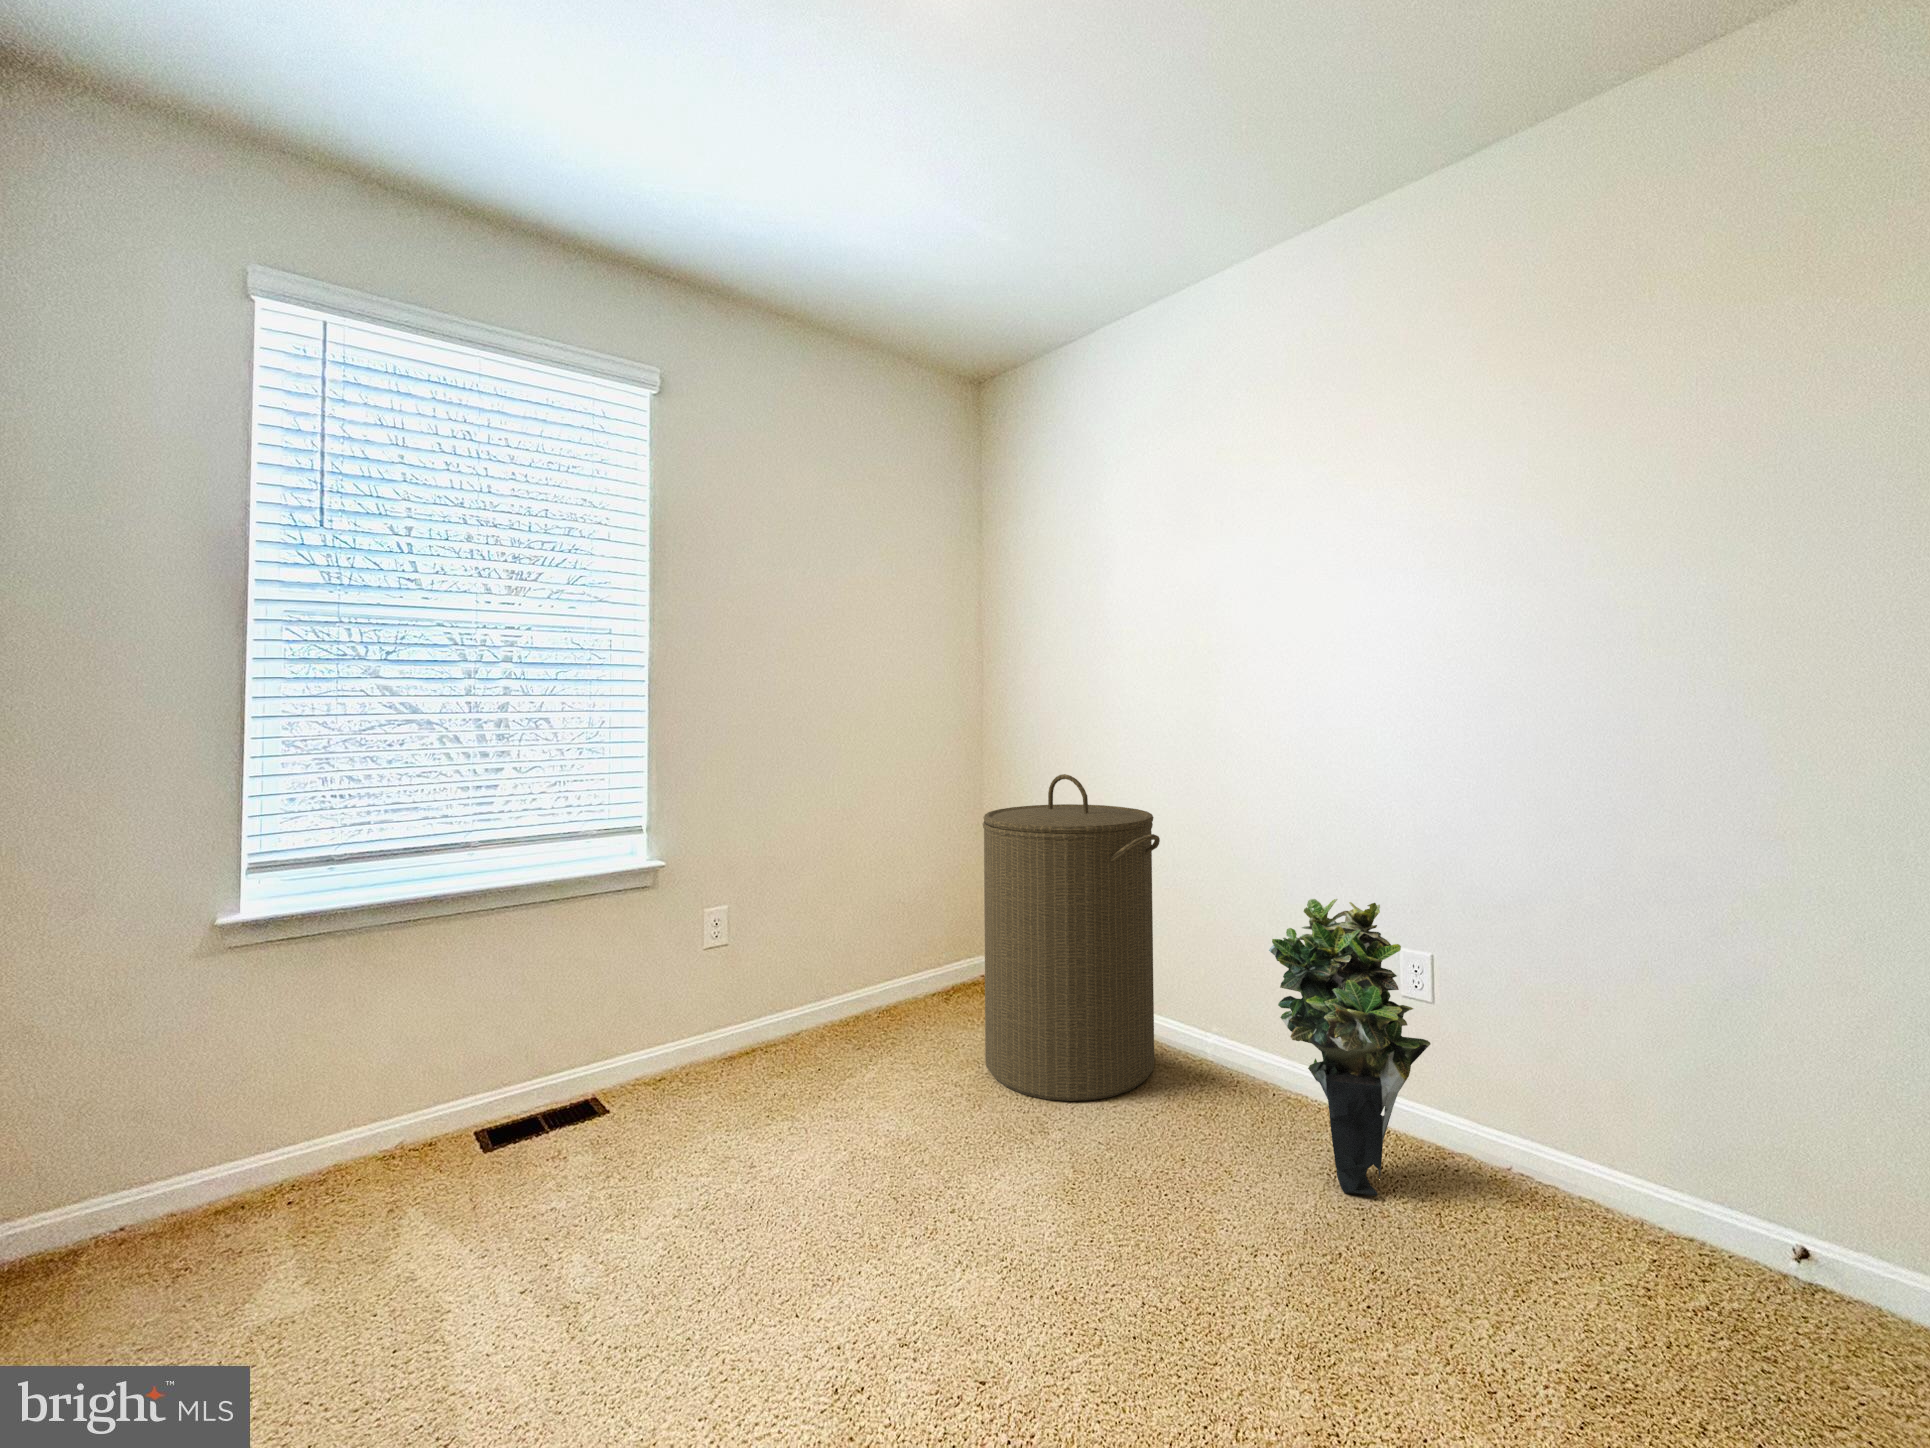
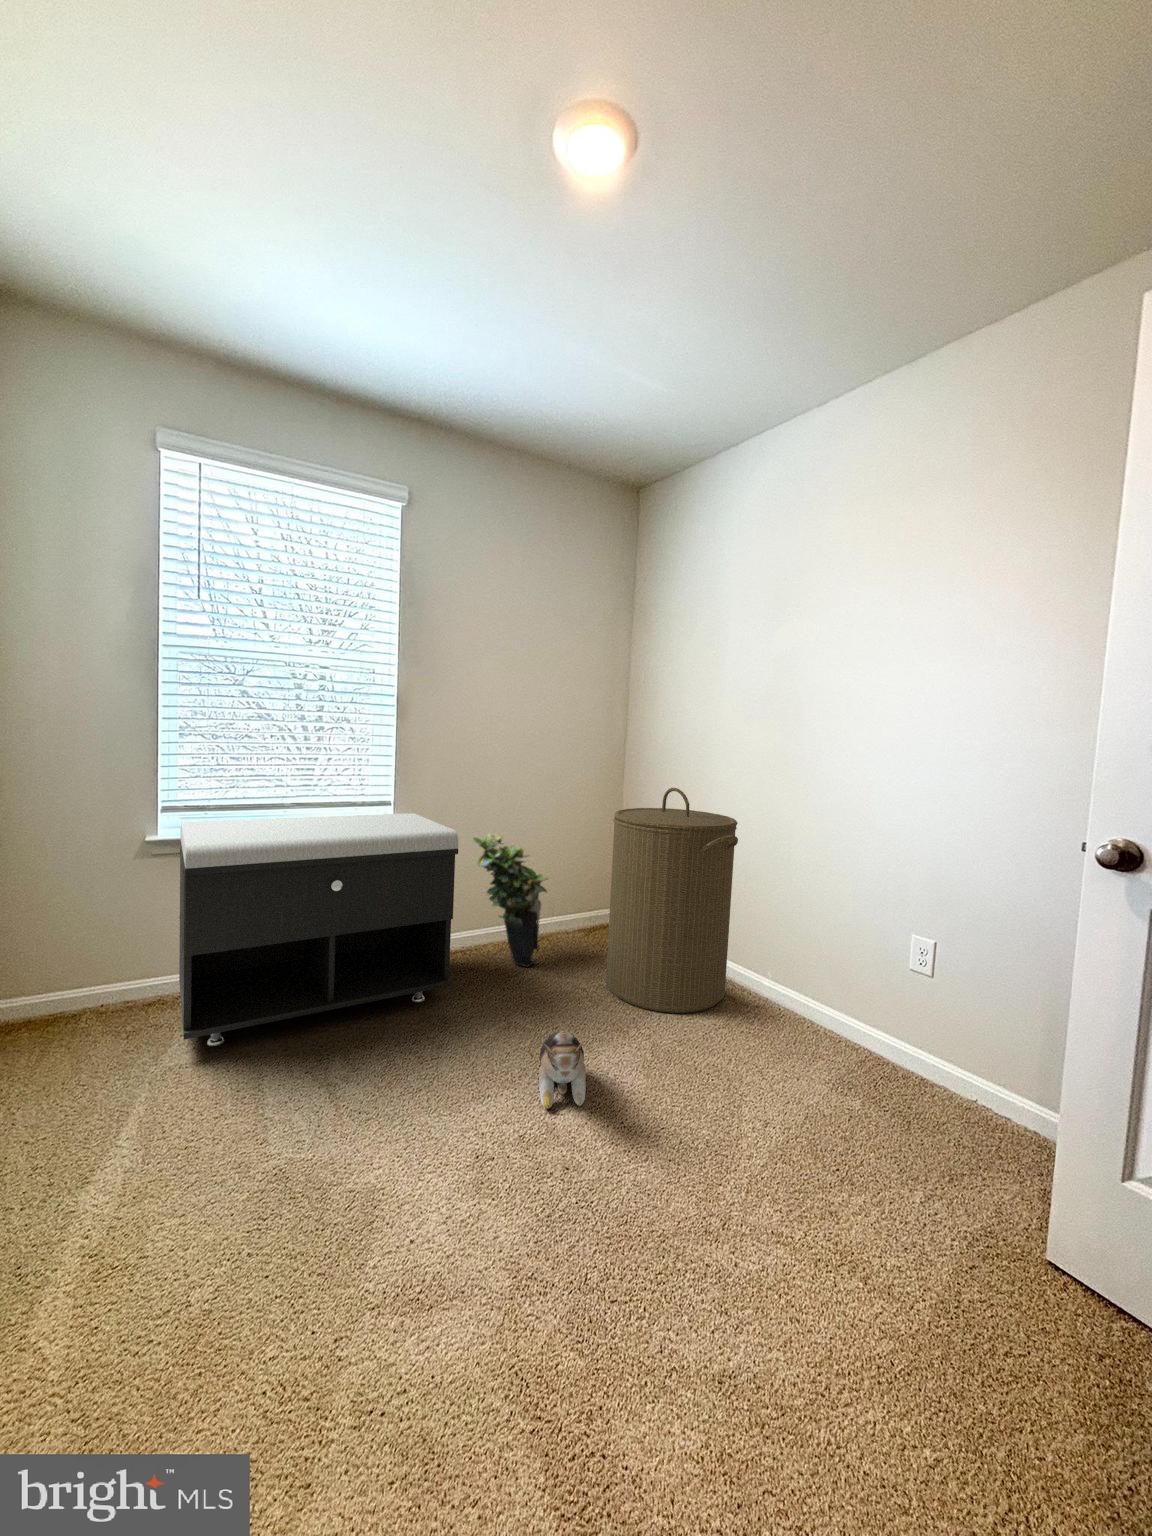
storage bench: none [278,841,760,1271] -> present [179,813,458,1046]
potted plant: present [1269,899,1431,1196] -> present [472,834,548,967]
plush toy: none [913,1153,991,1286] -> present [539,1030,586,1109]

